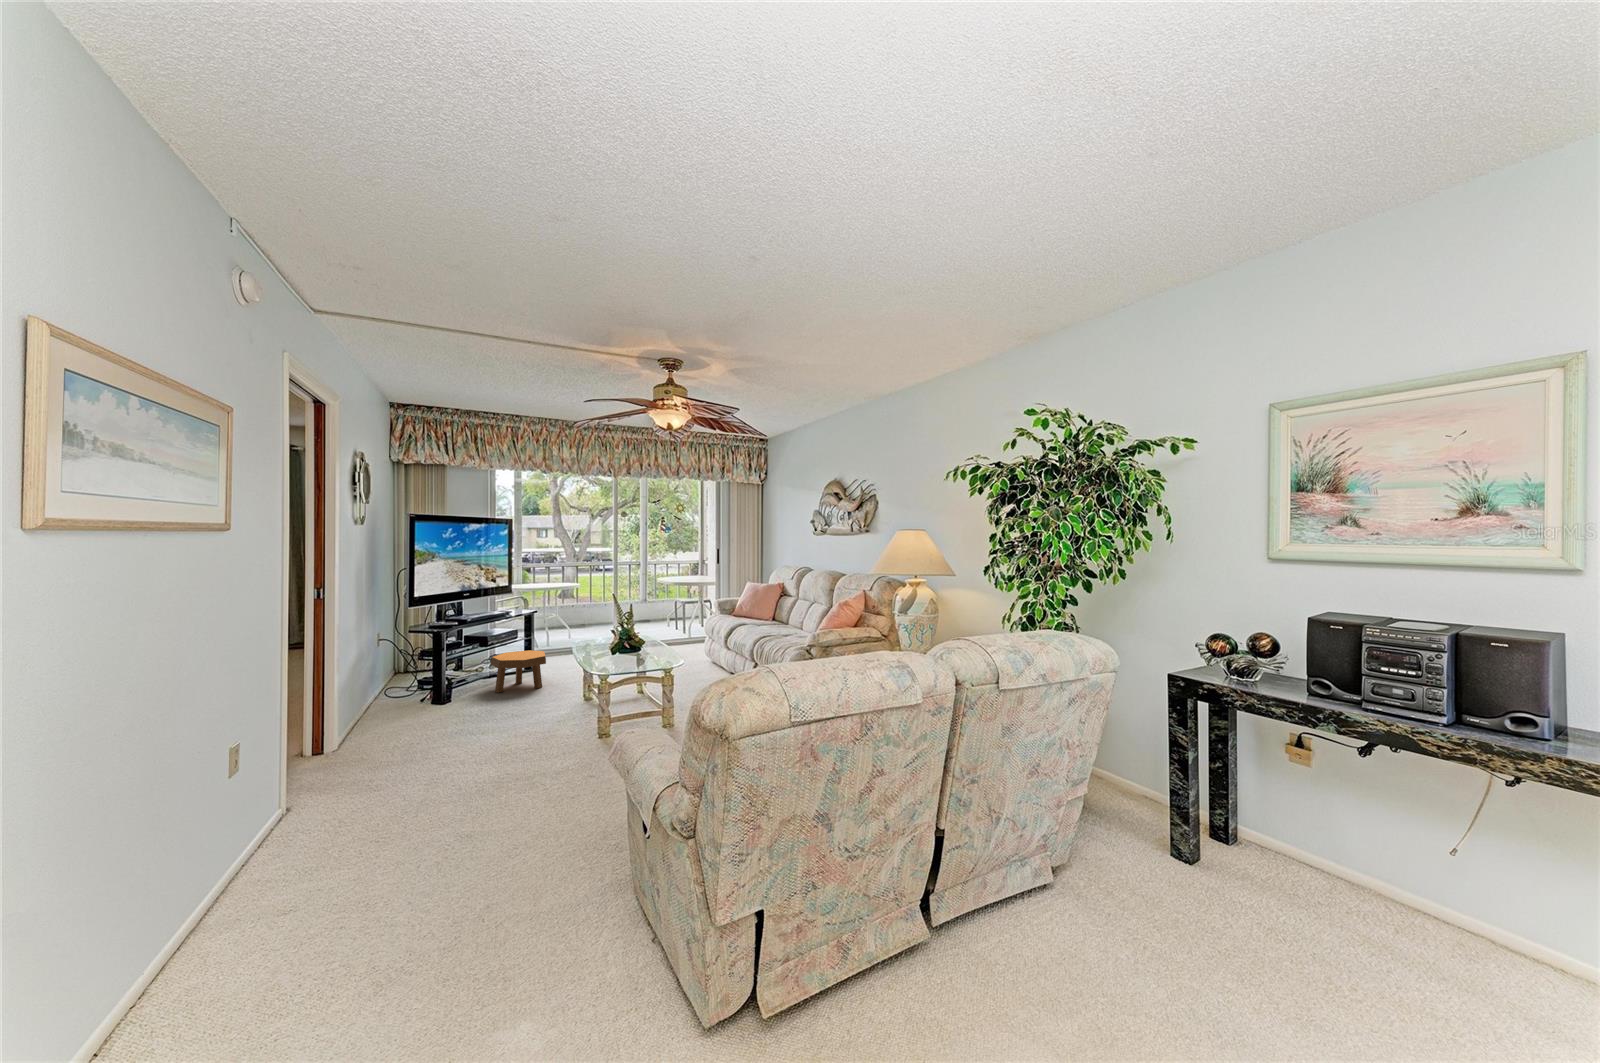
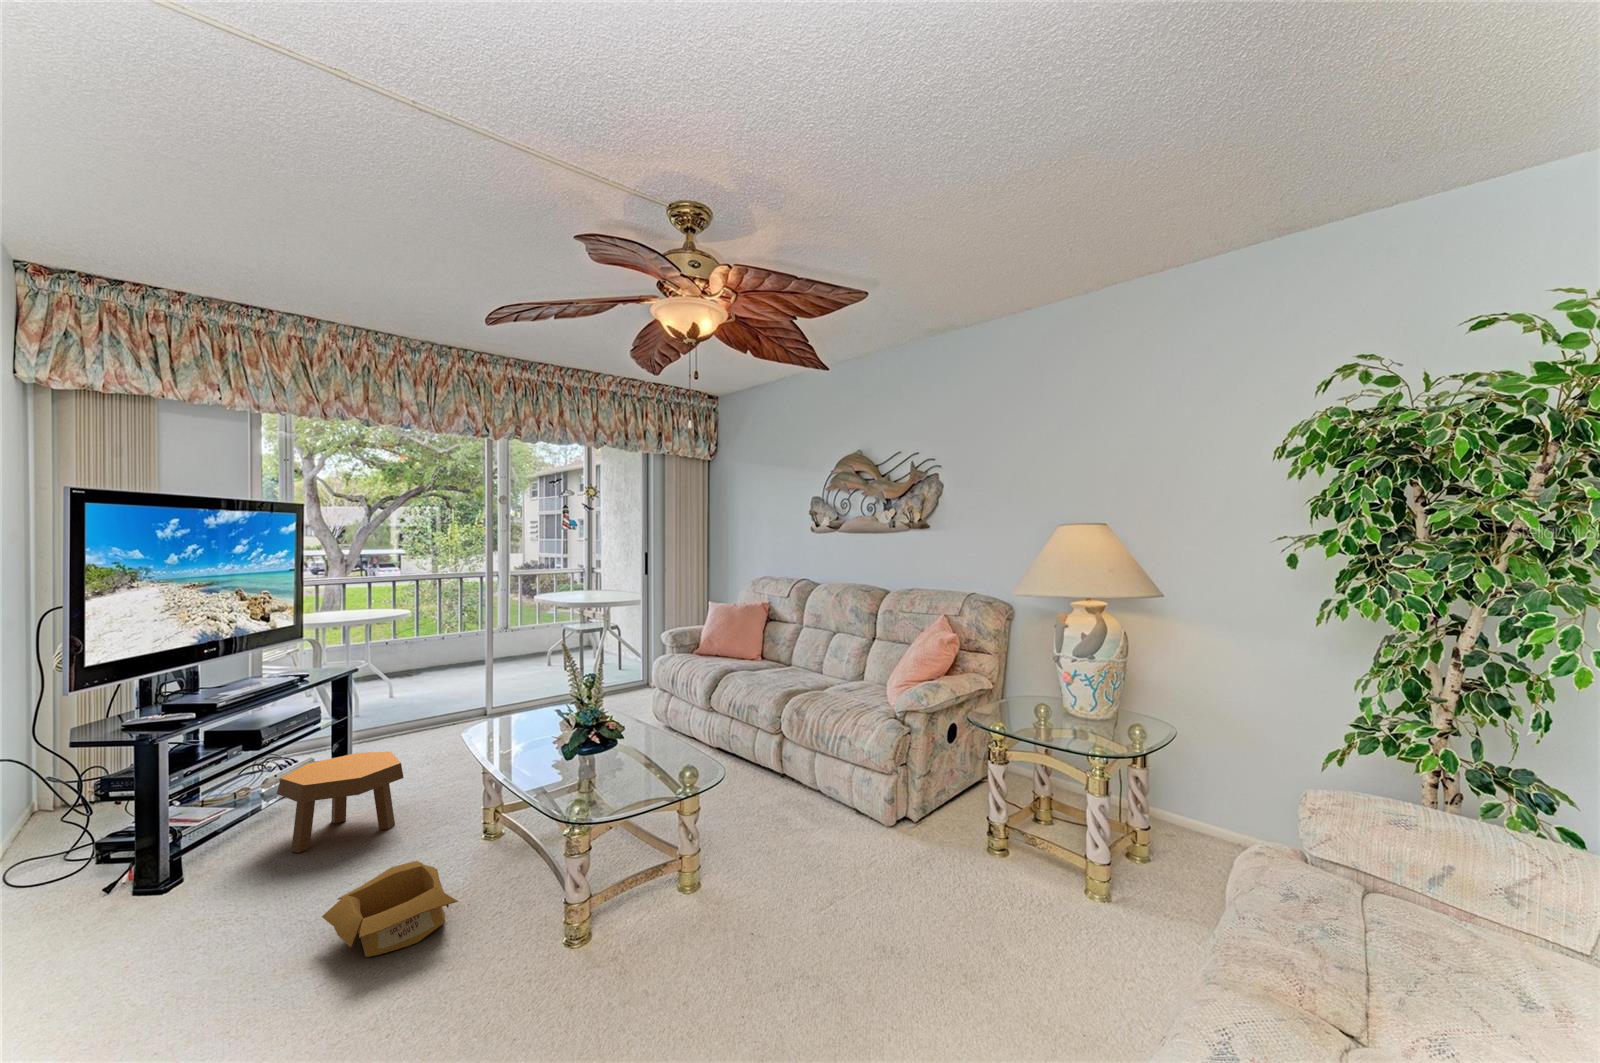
cardboard box: none [497,695,549,727] -> present [322,861,458,957]

